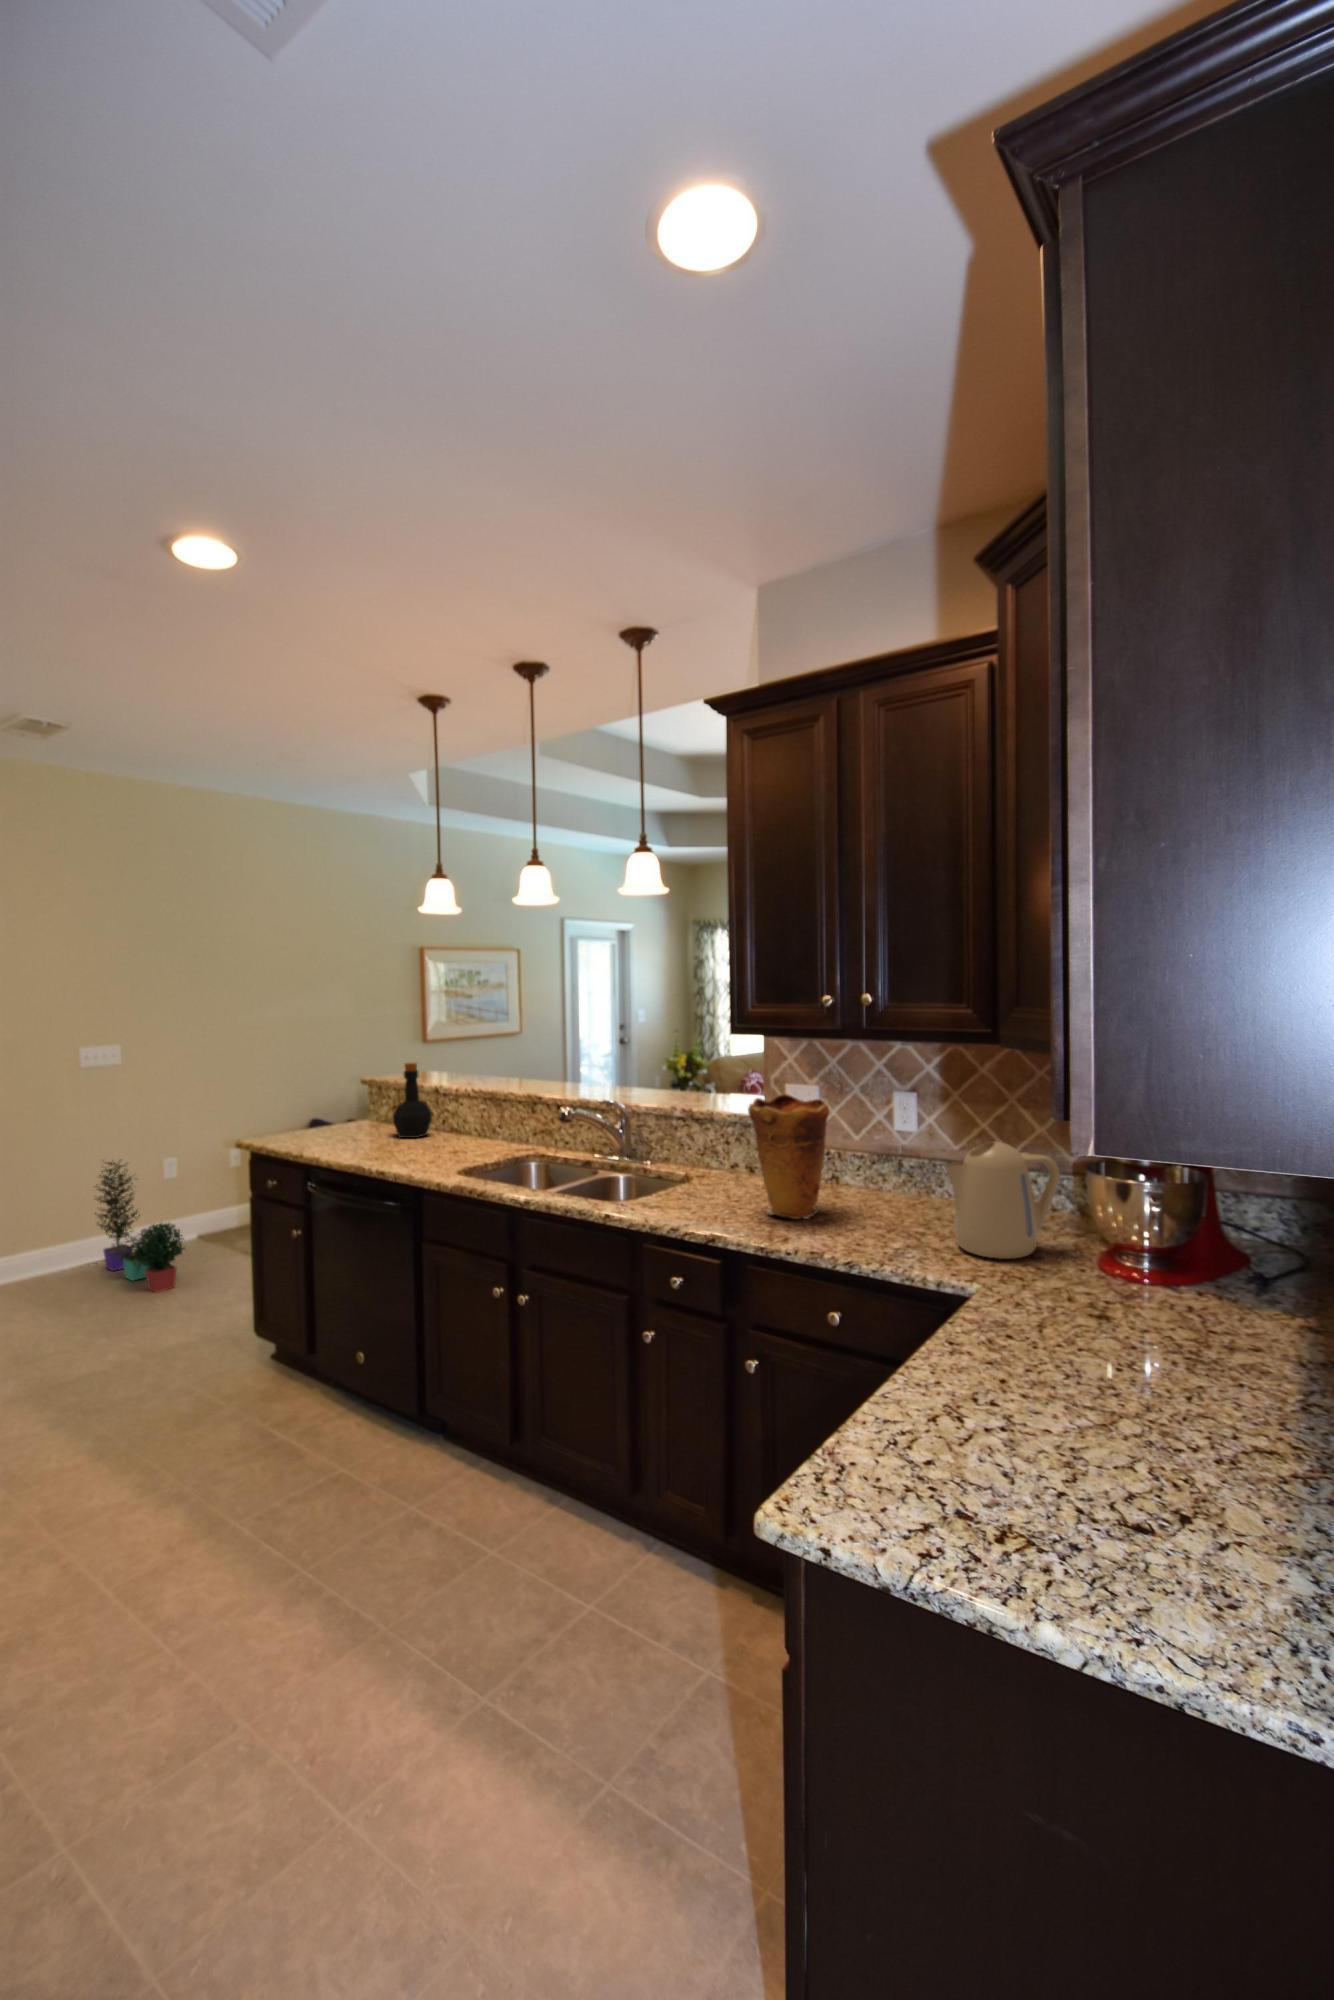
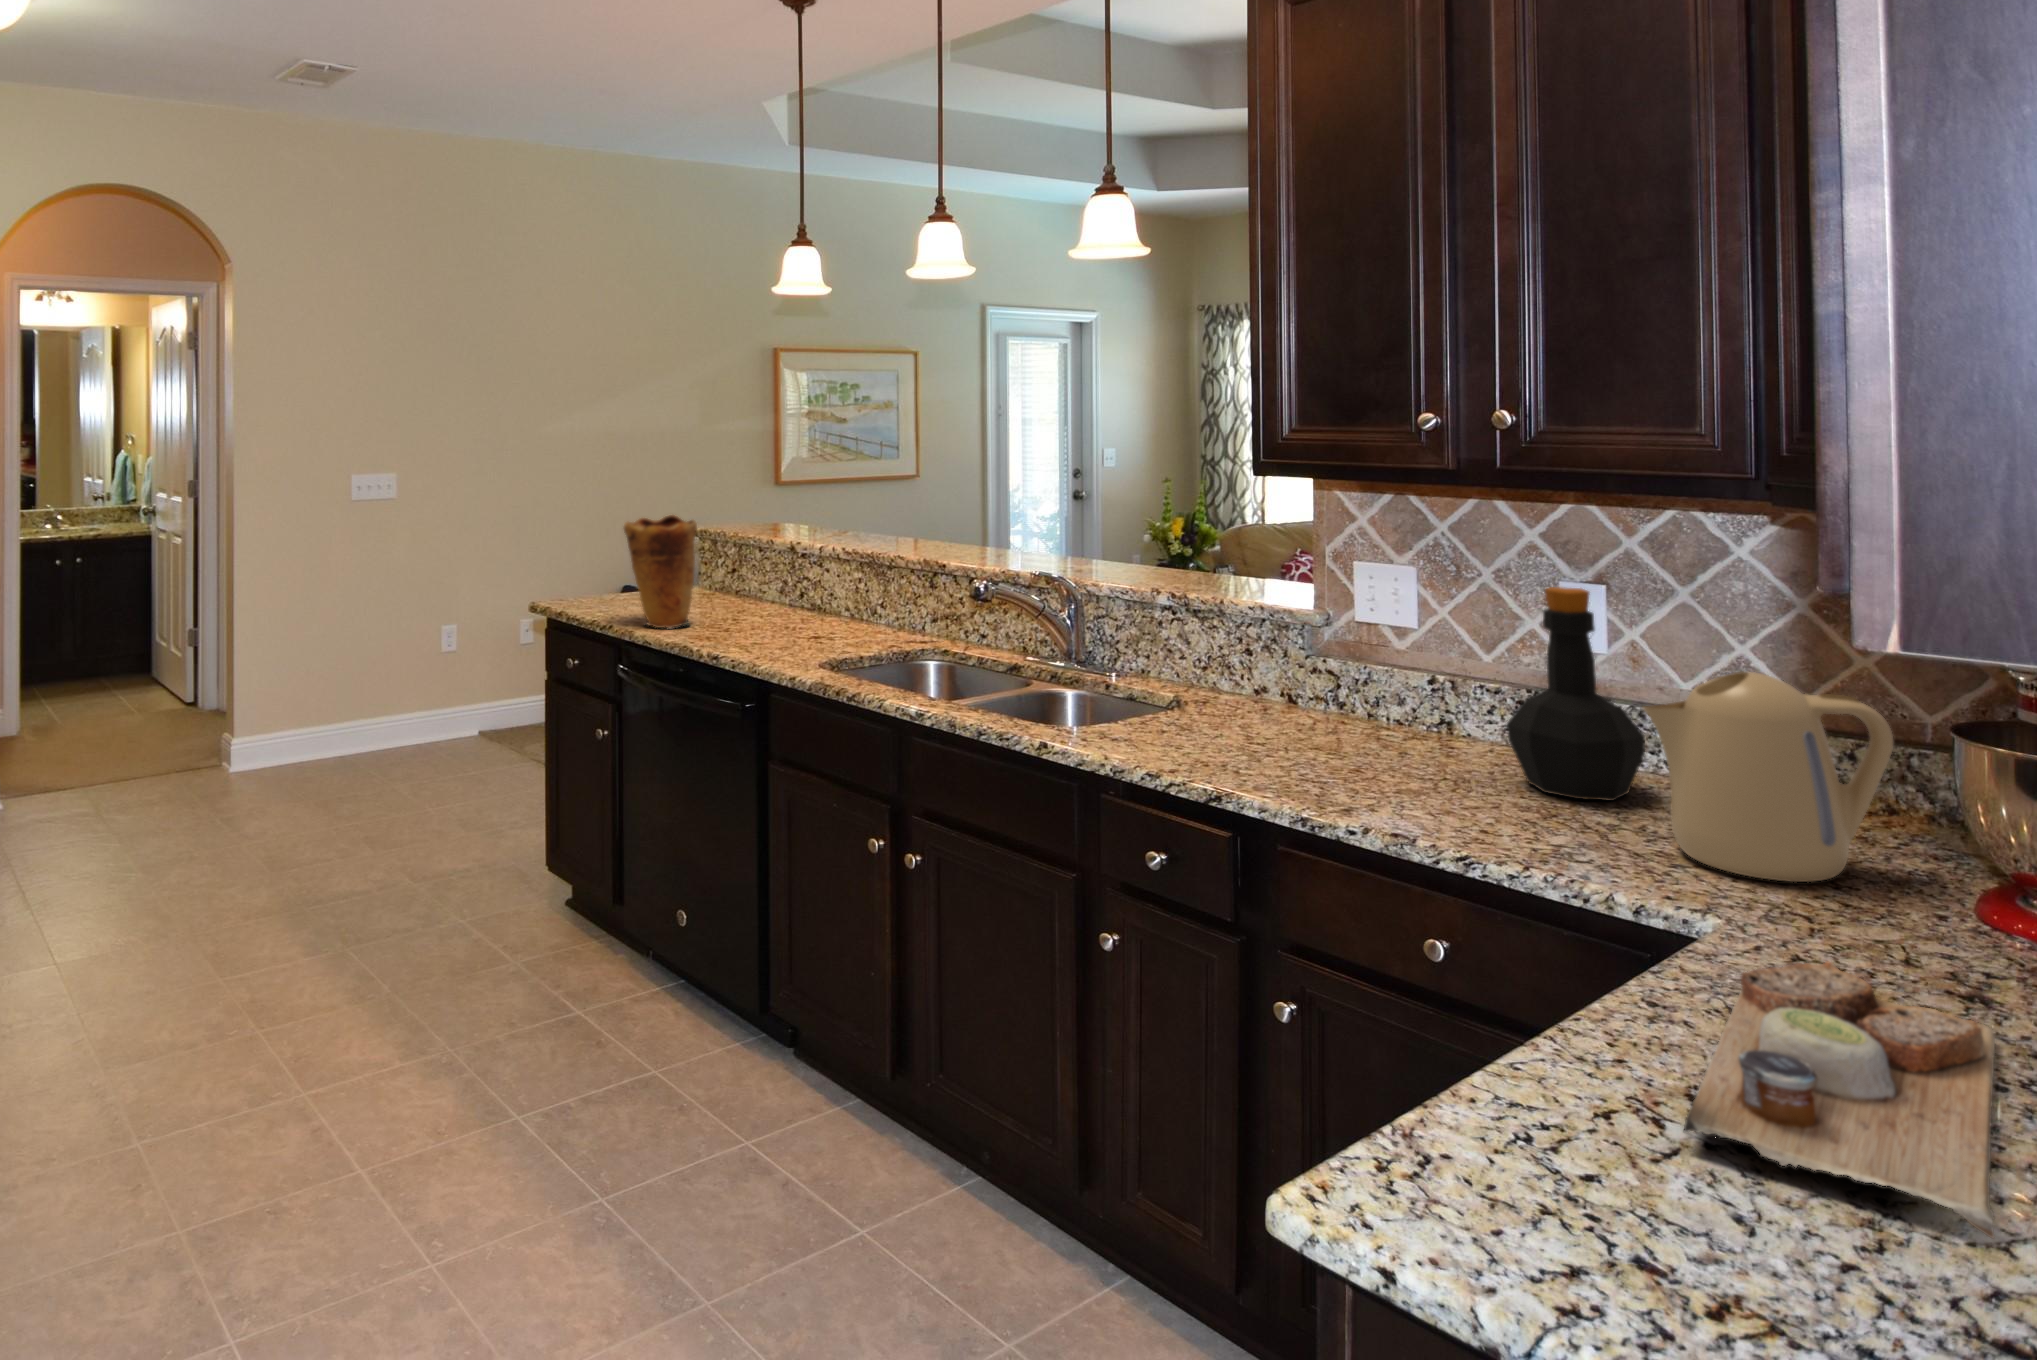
bottle: present [393,1063,432,1138] -> present [1507,587,1645,801]
vase: present [748,1094,829,1219] -> present [624,515,697,629]
potted plant: present [95,1159,185,1292] -> none [362,630,471,812]
cutting board: none [976,1305,1126,1460] -> present [1684,961,1995,1238]

